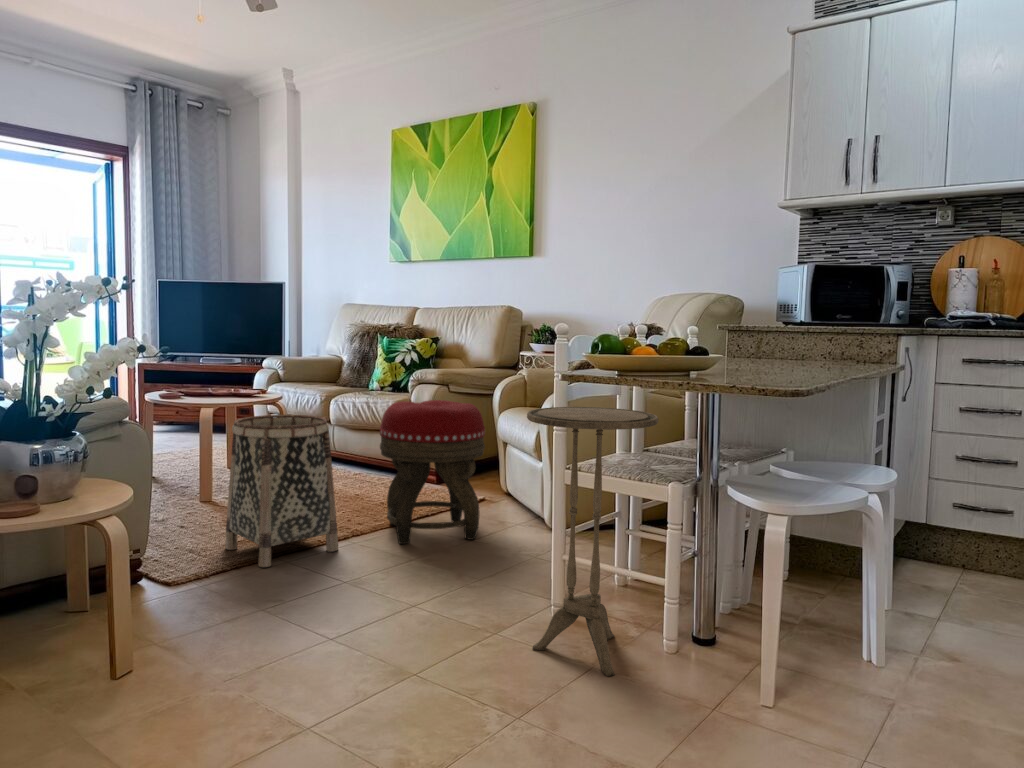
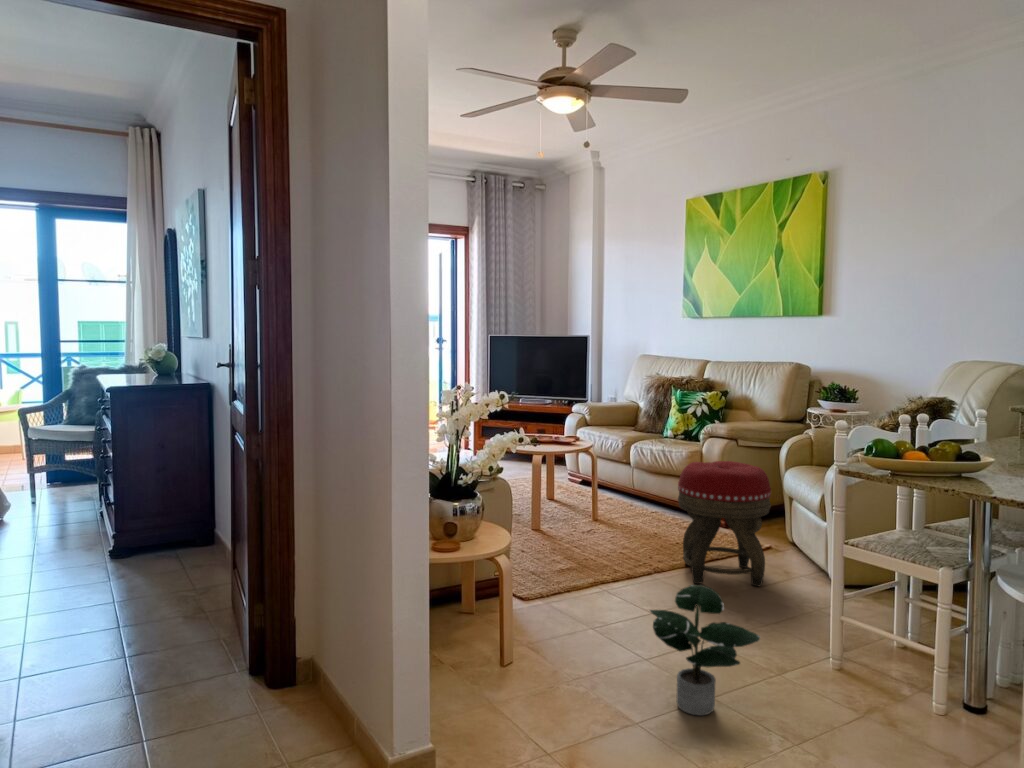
side table: present [527,407,658,676] -> none [807,492,928,726]
basket: present [225,415,338,567] -> none [557,470,644,592]
potted plant: none [328,532,474,703] -> present [650,585,760,715]

